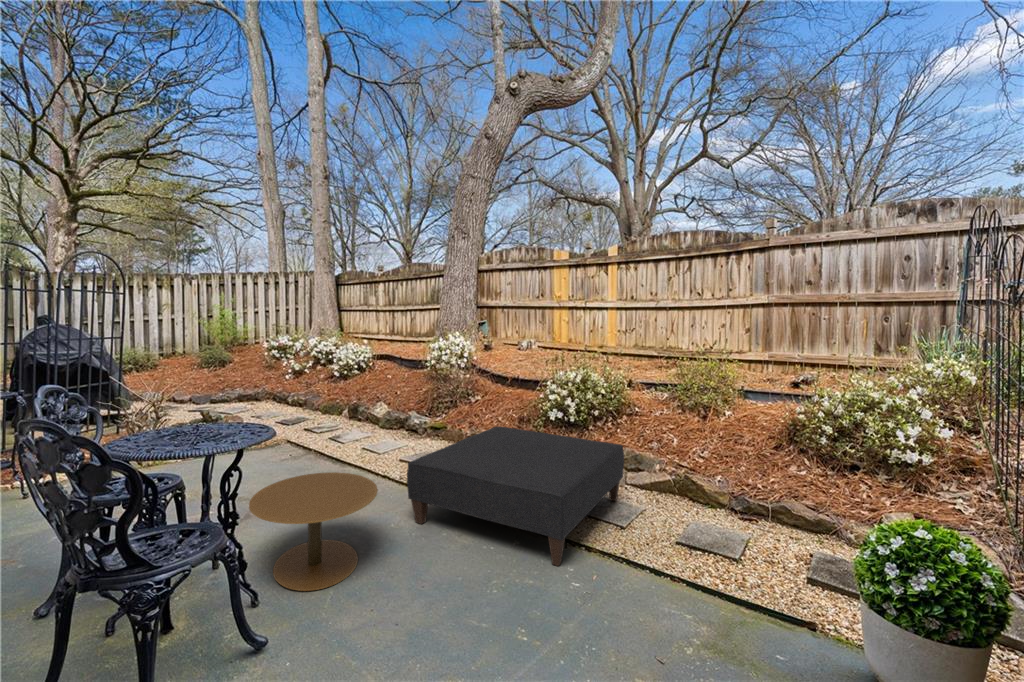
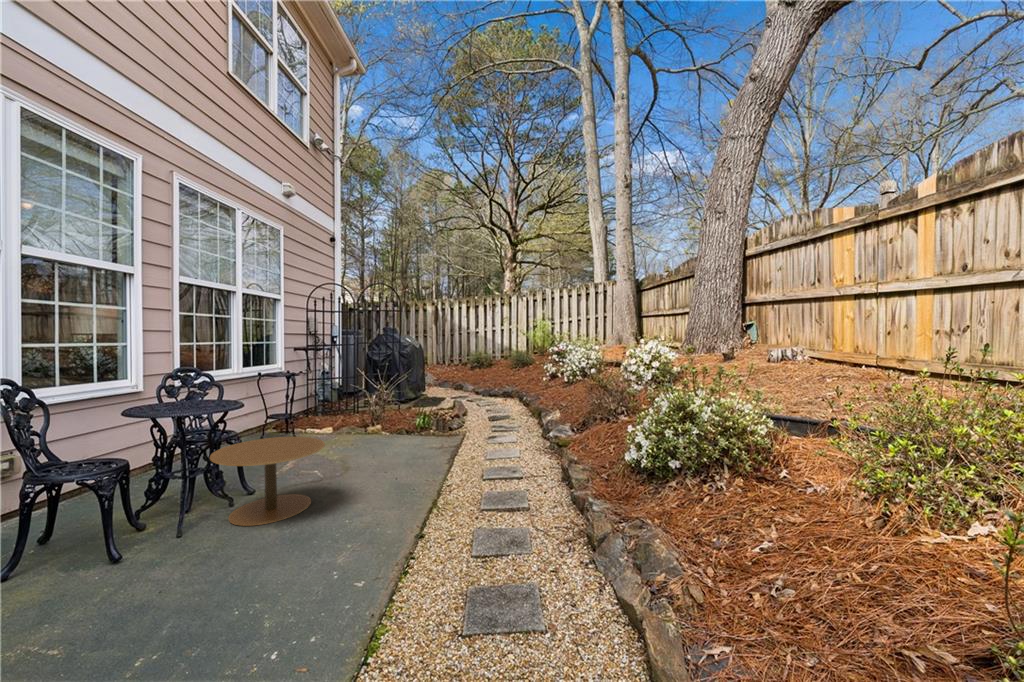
ottoman: present [407,426,624,566] -> none [330,438,579,596]

